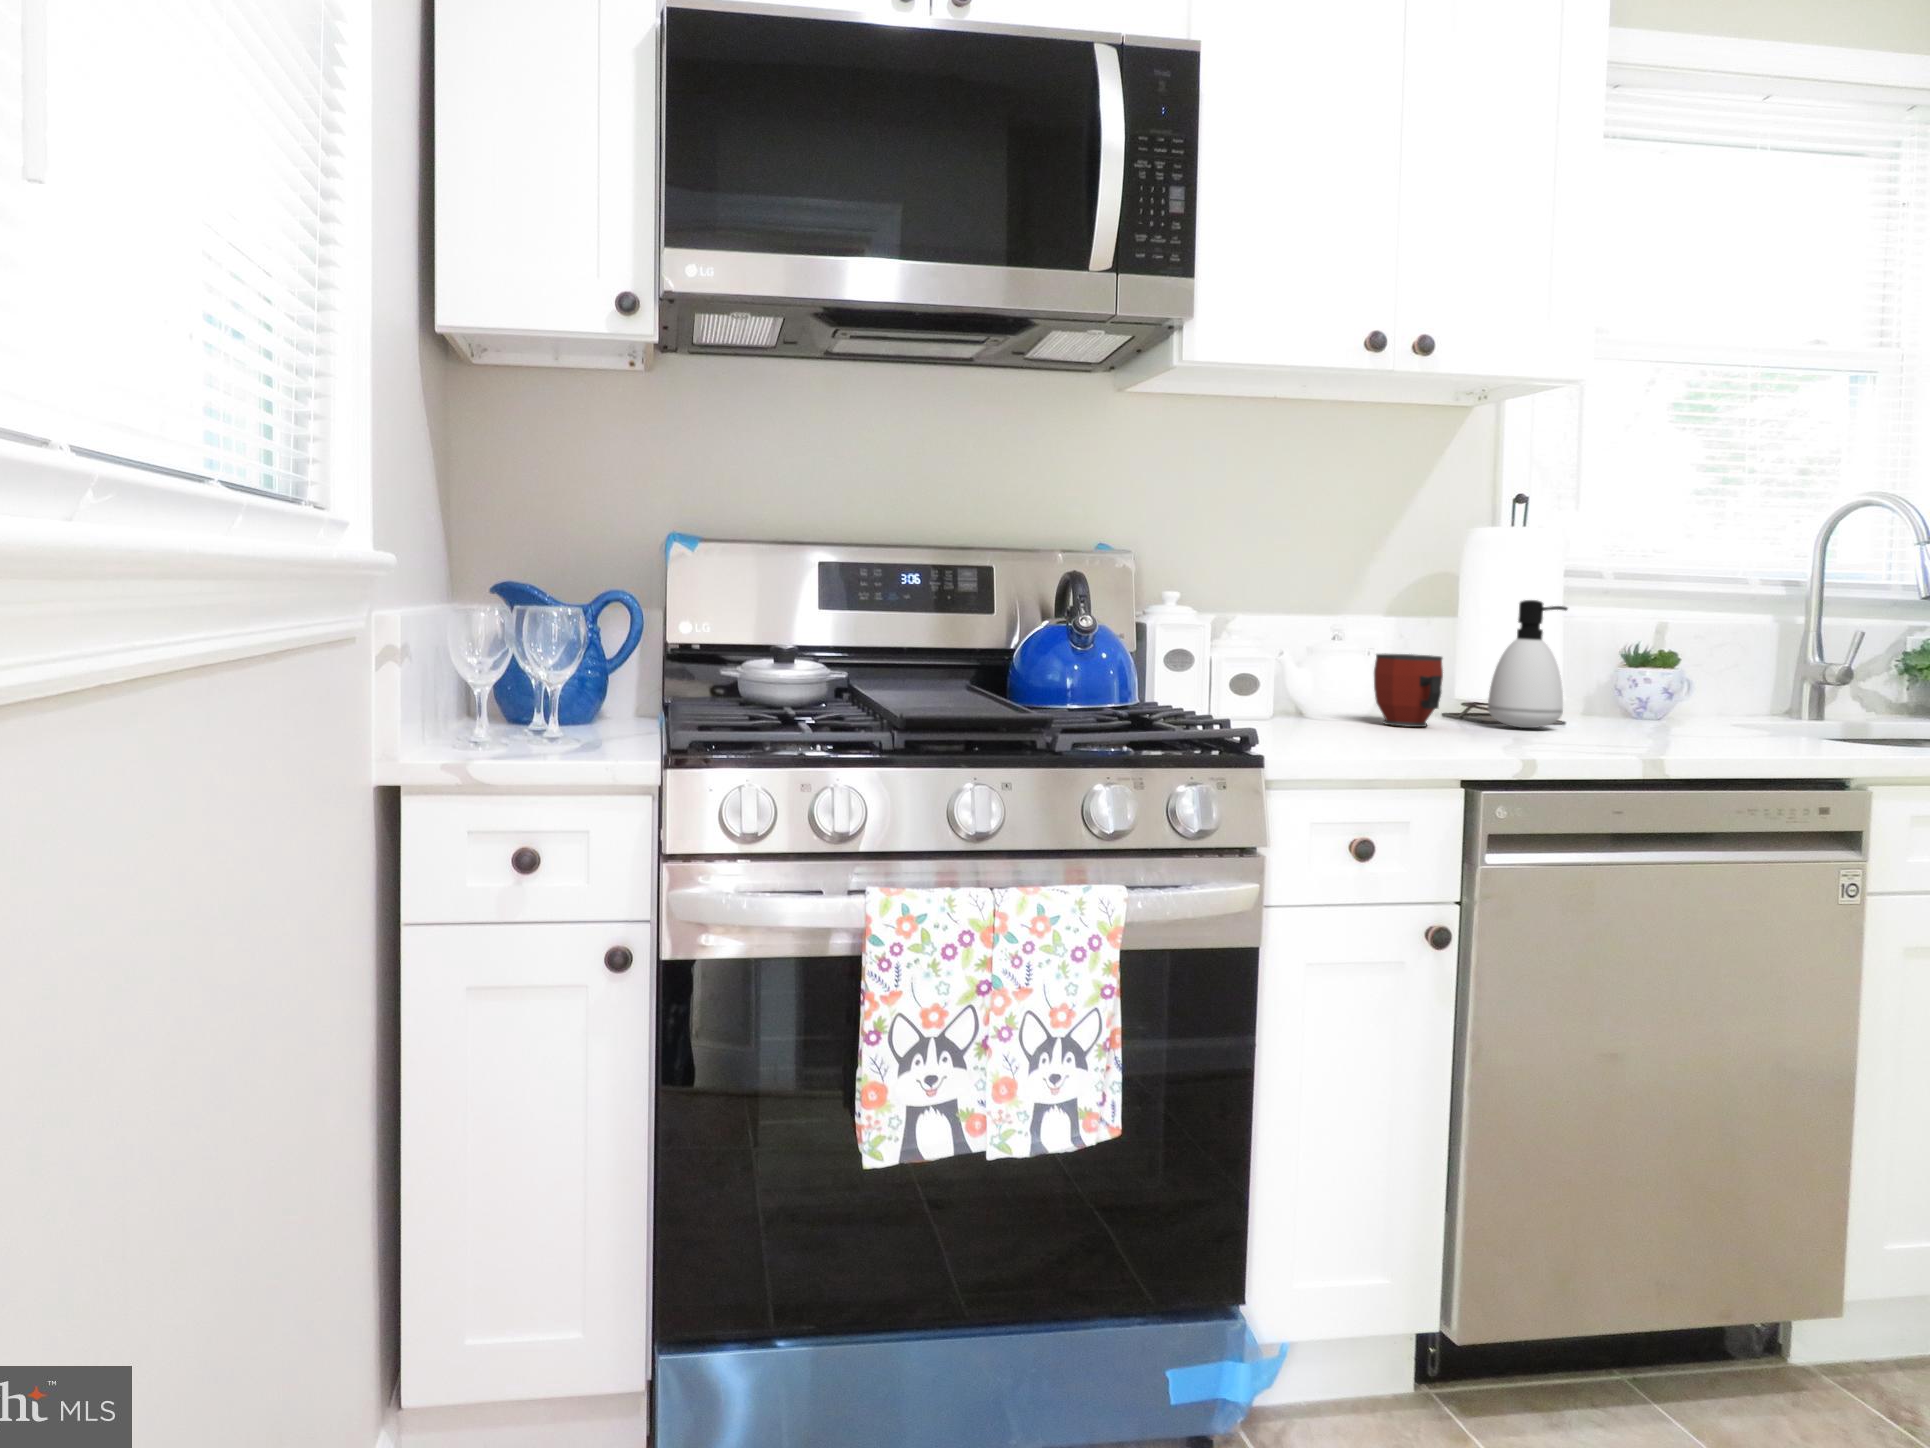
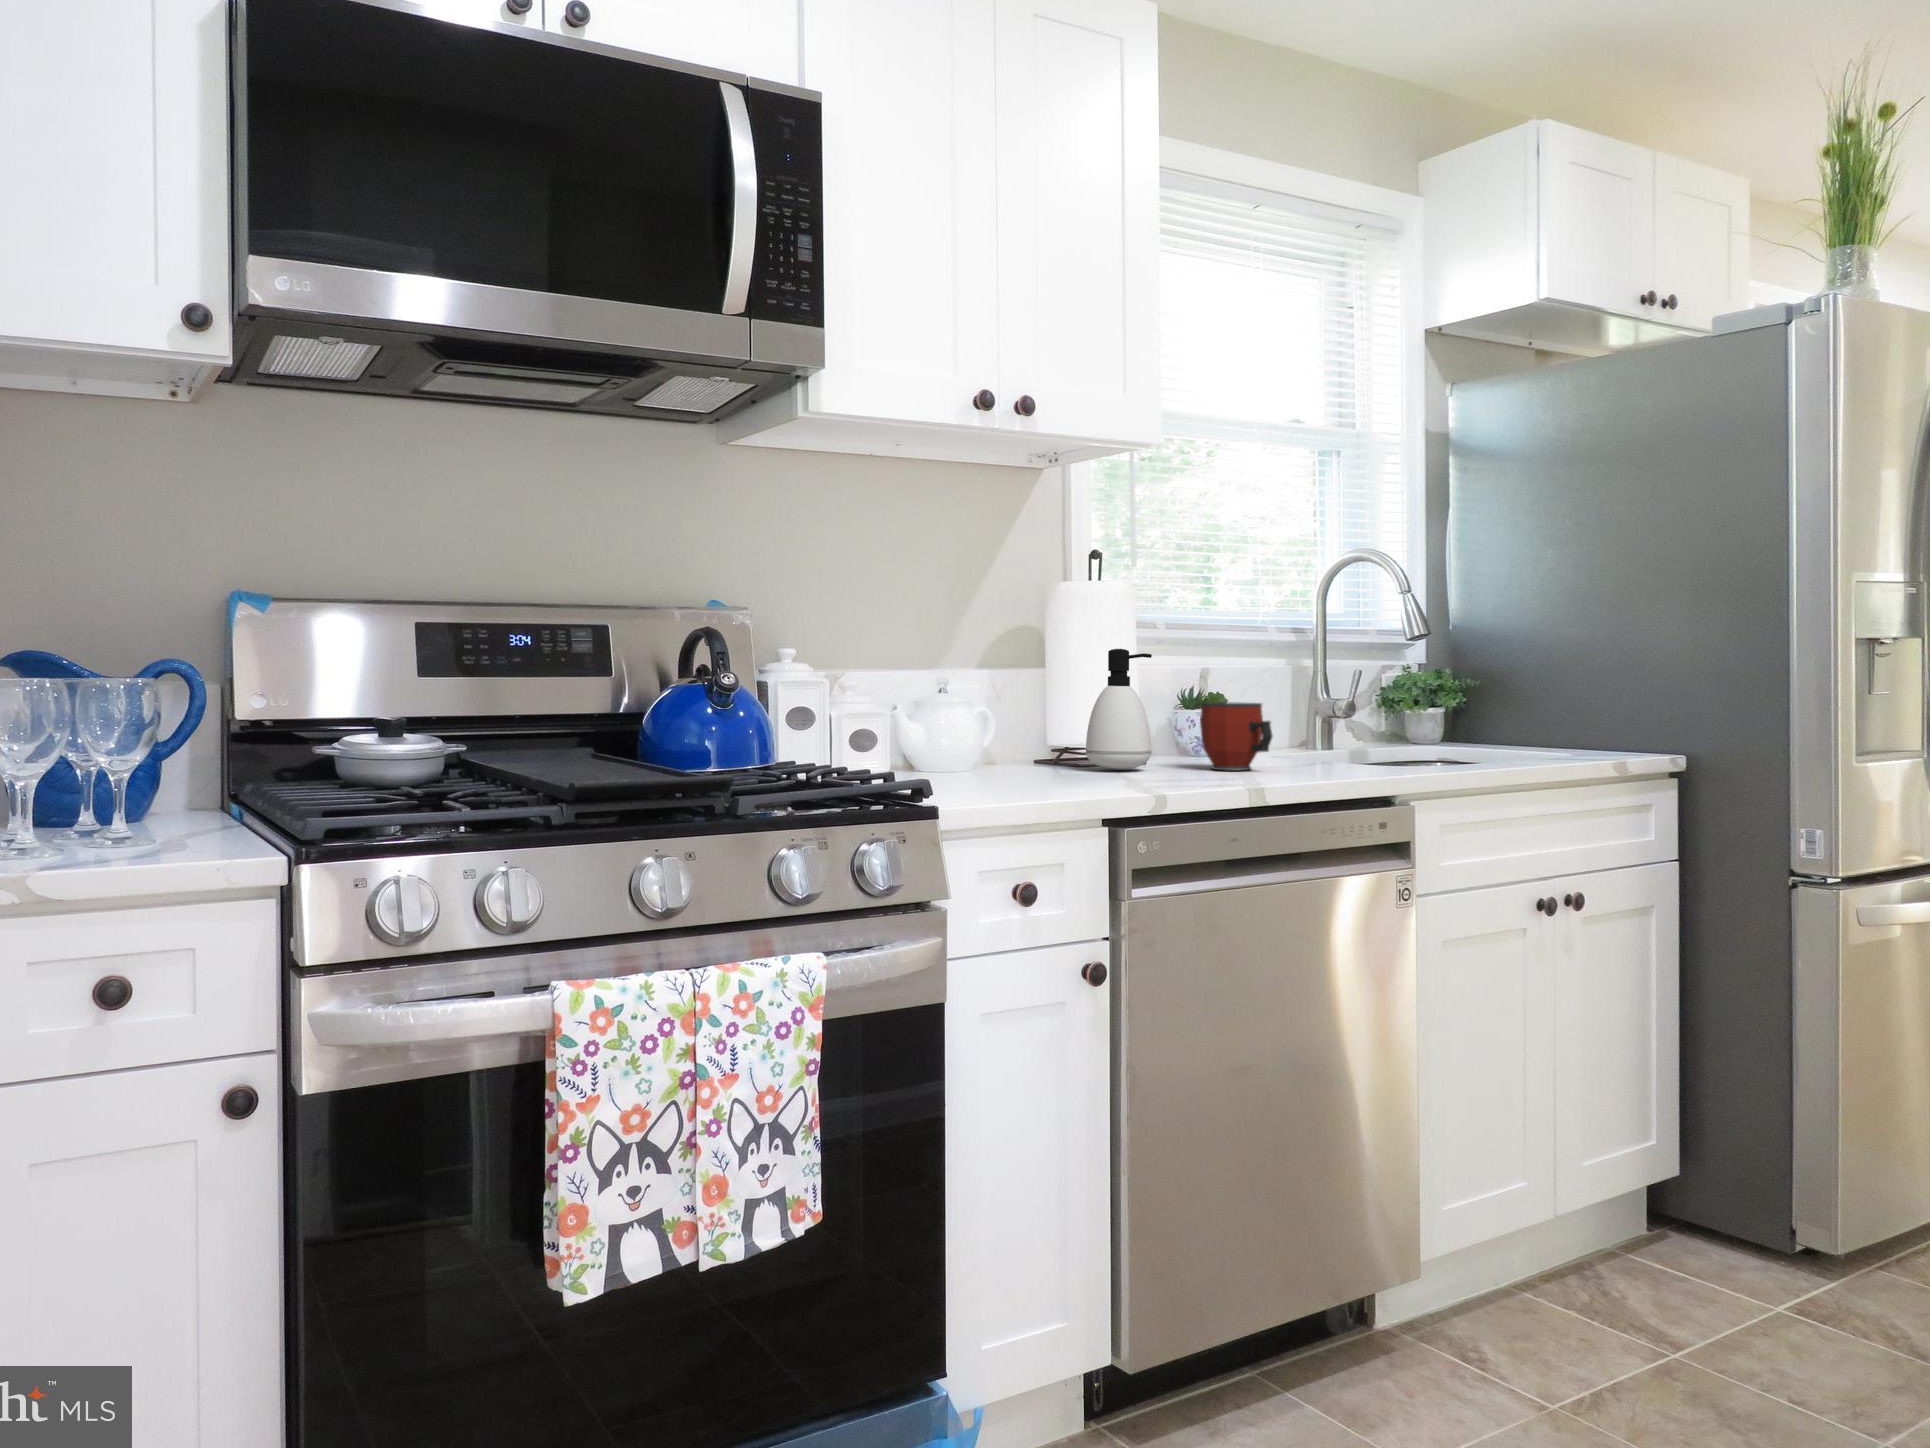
mug: present [1374,654,1443,727] -> present [1200,702,1273,771]

